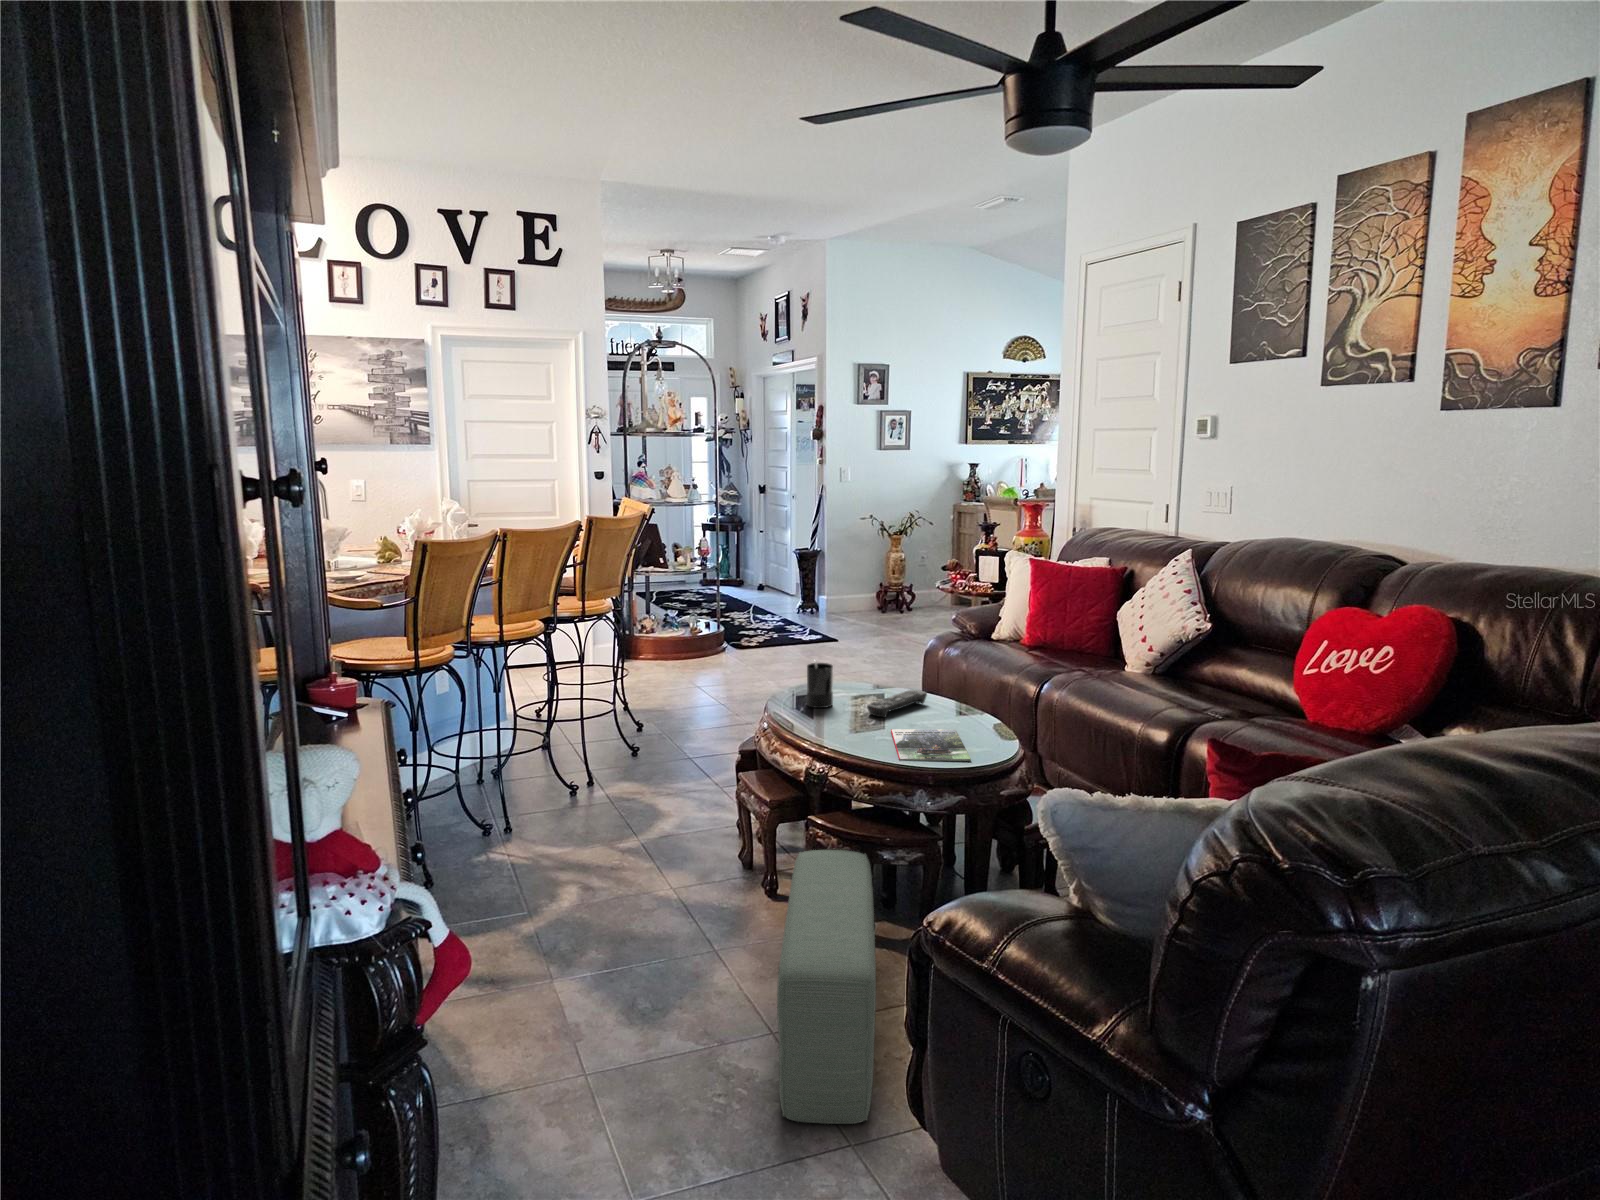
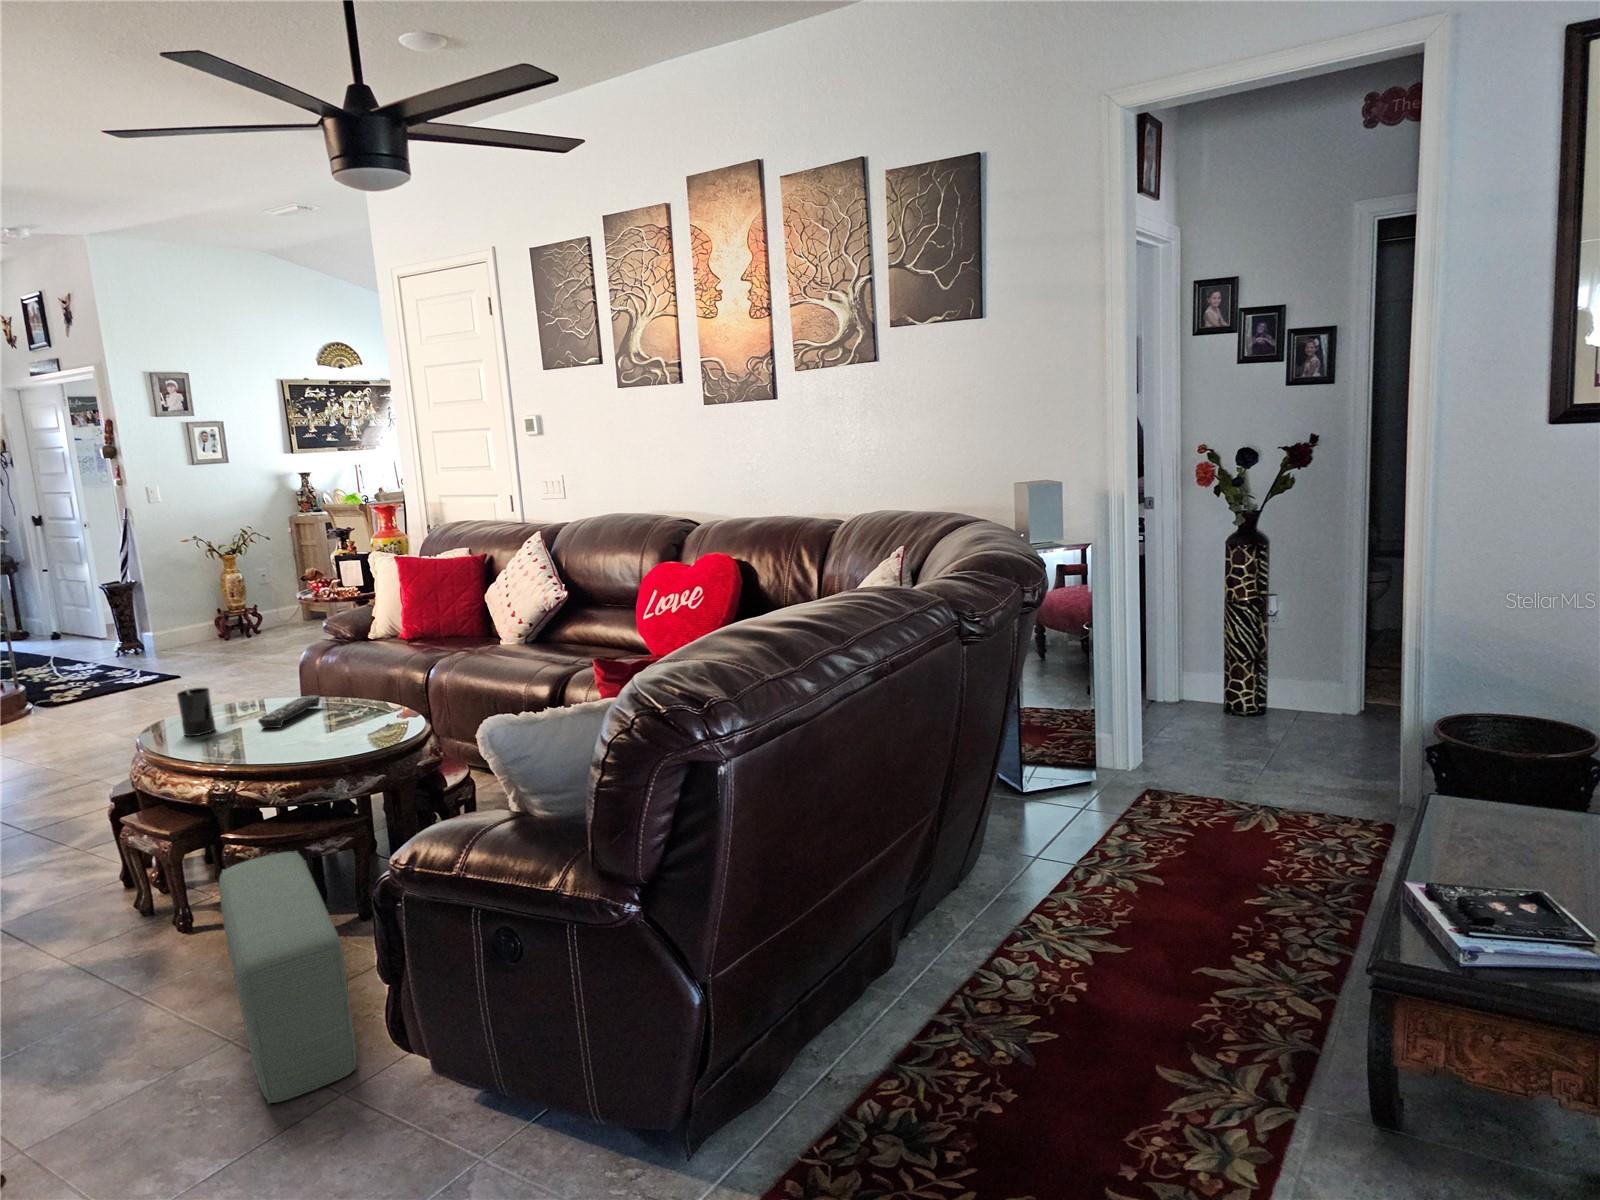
magazine: present [891,729,971,761] -> none [292,721,384,759]

